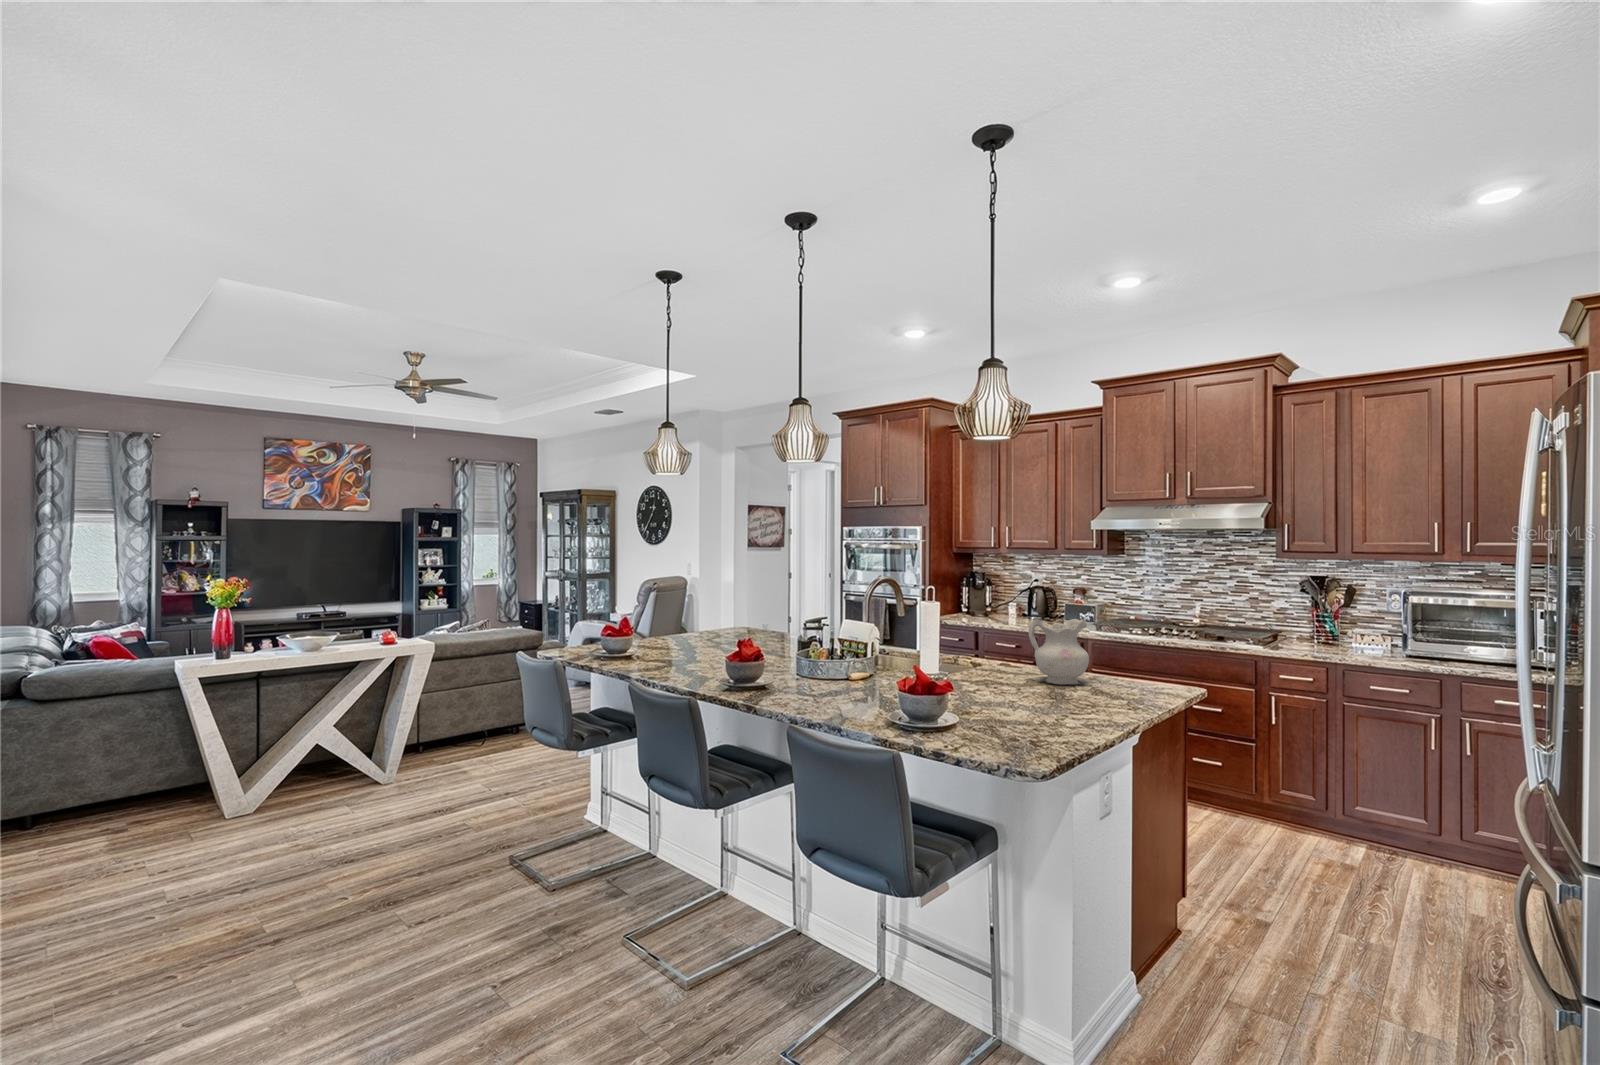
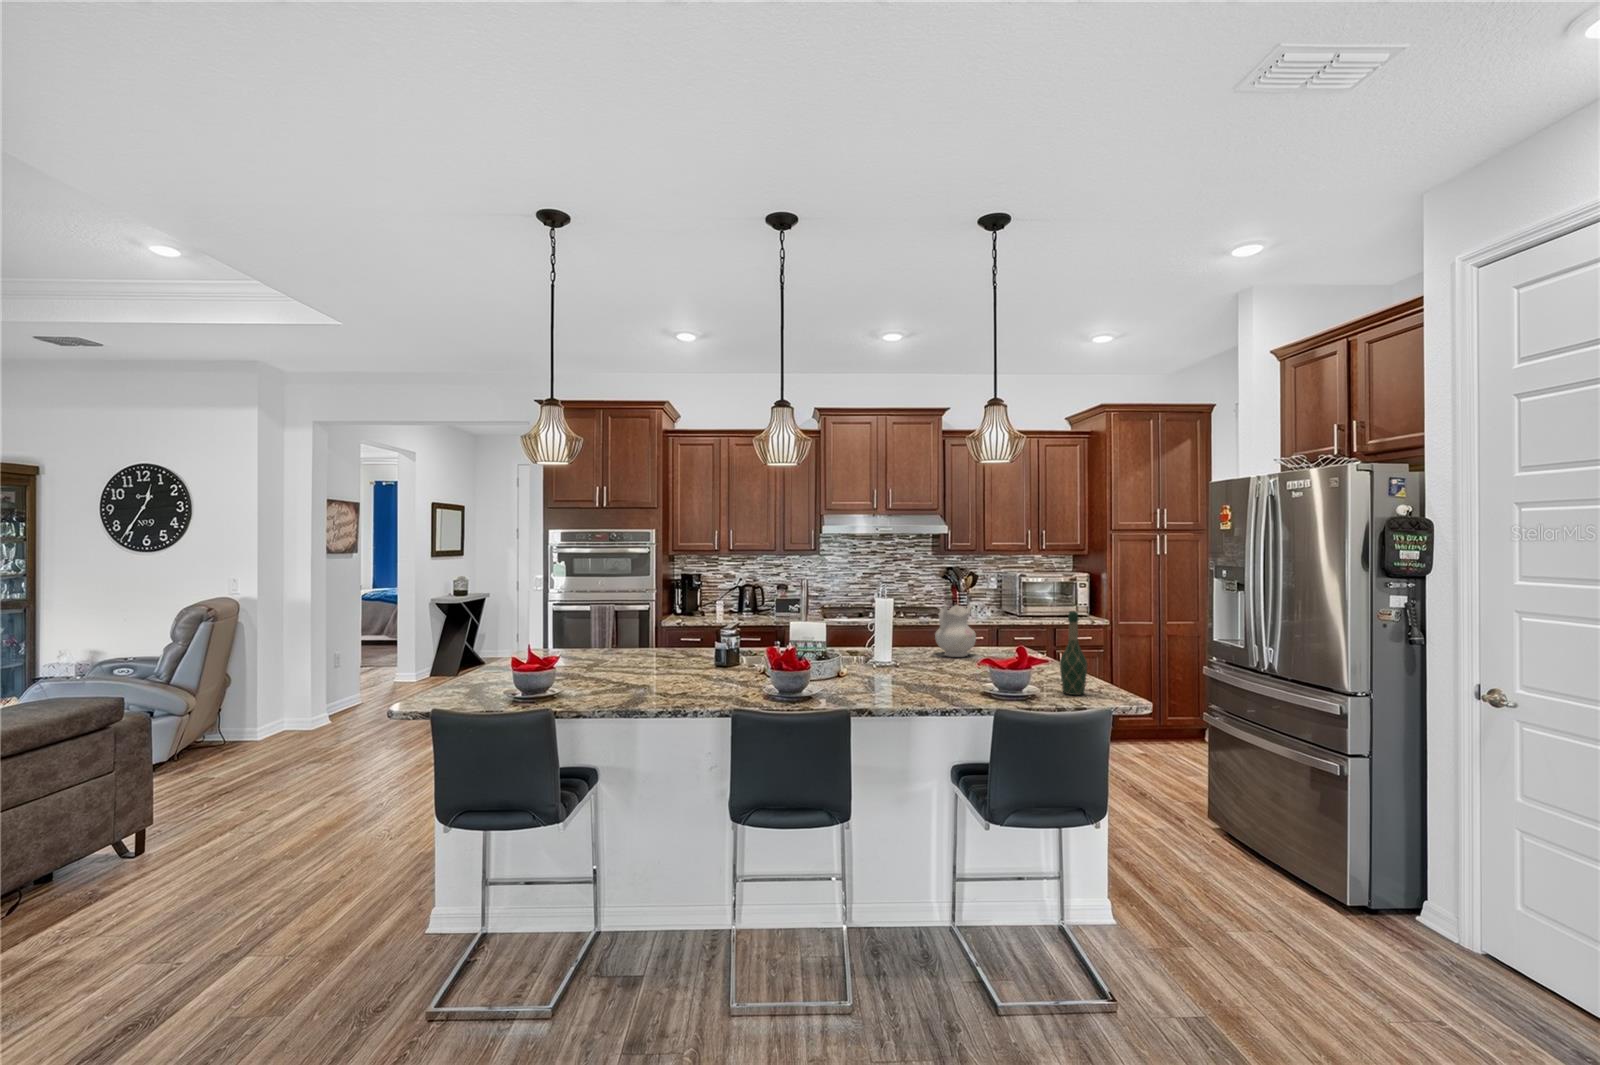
wine bottle: none [984,628,1021,742] -> present [1060,611,1088,695]

